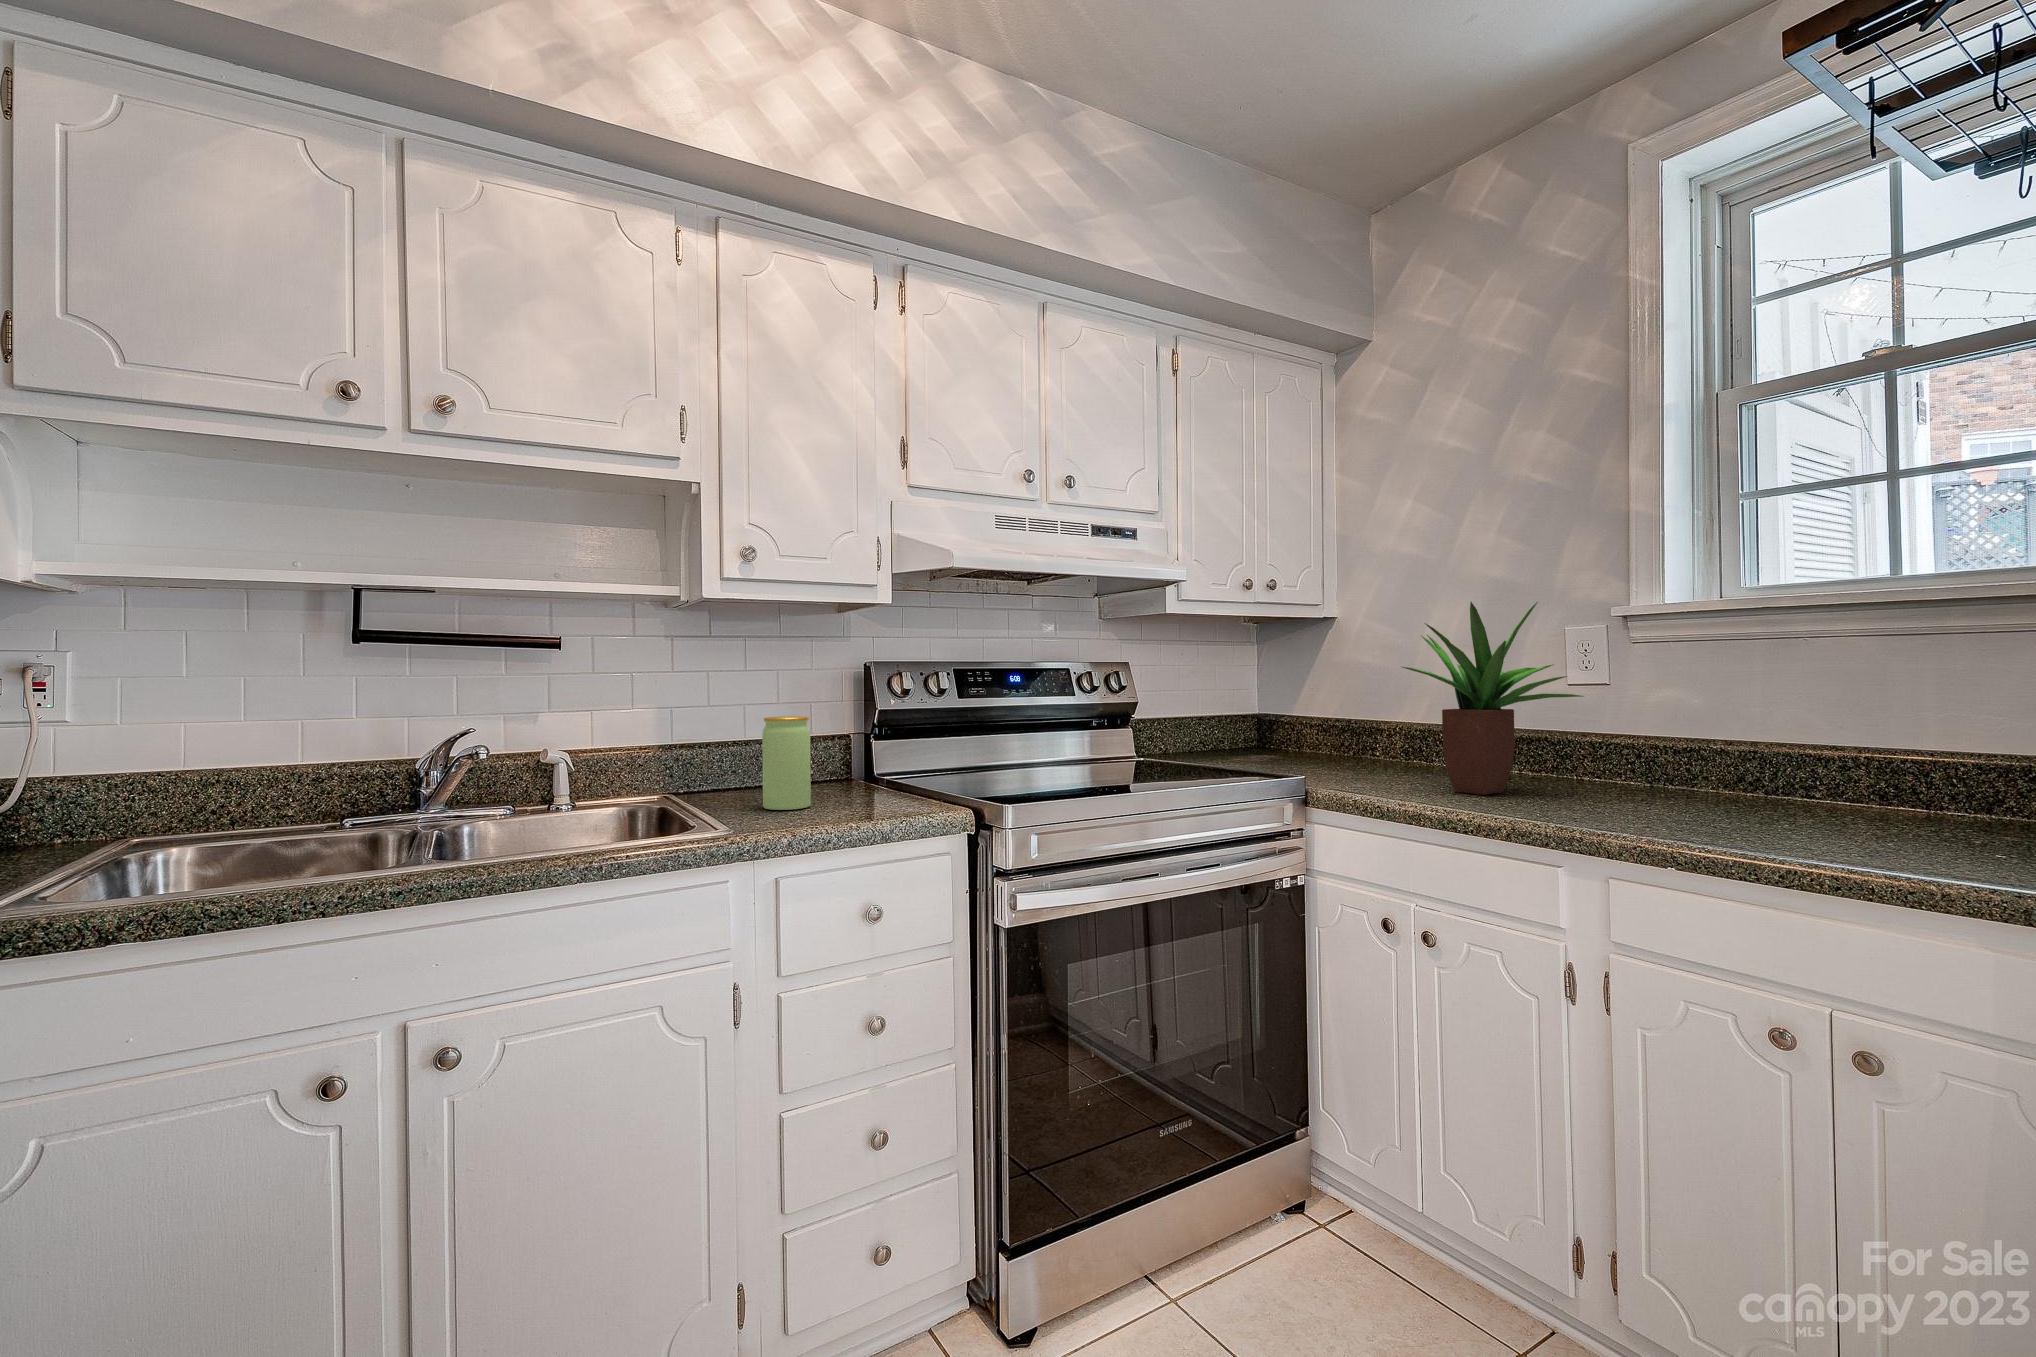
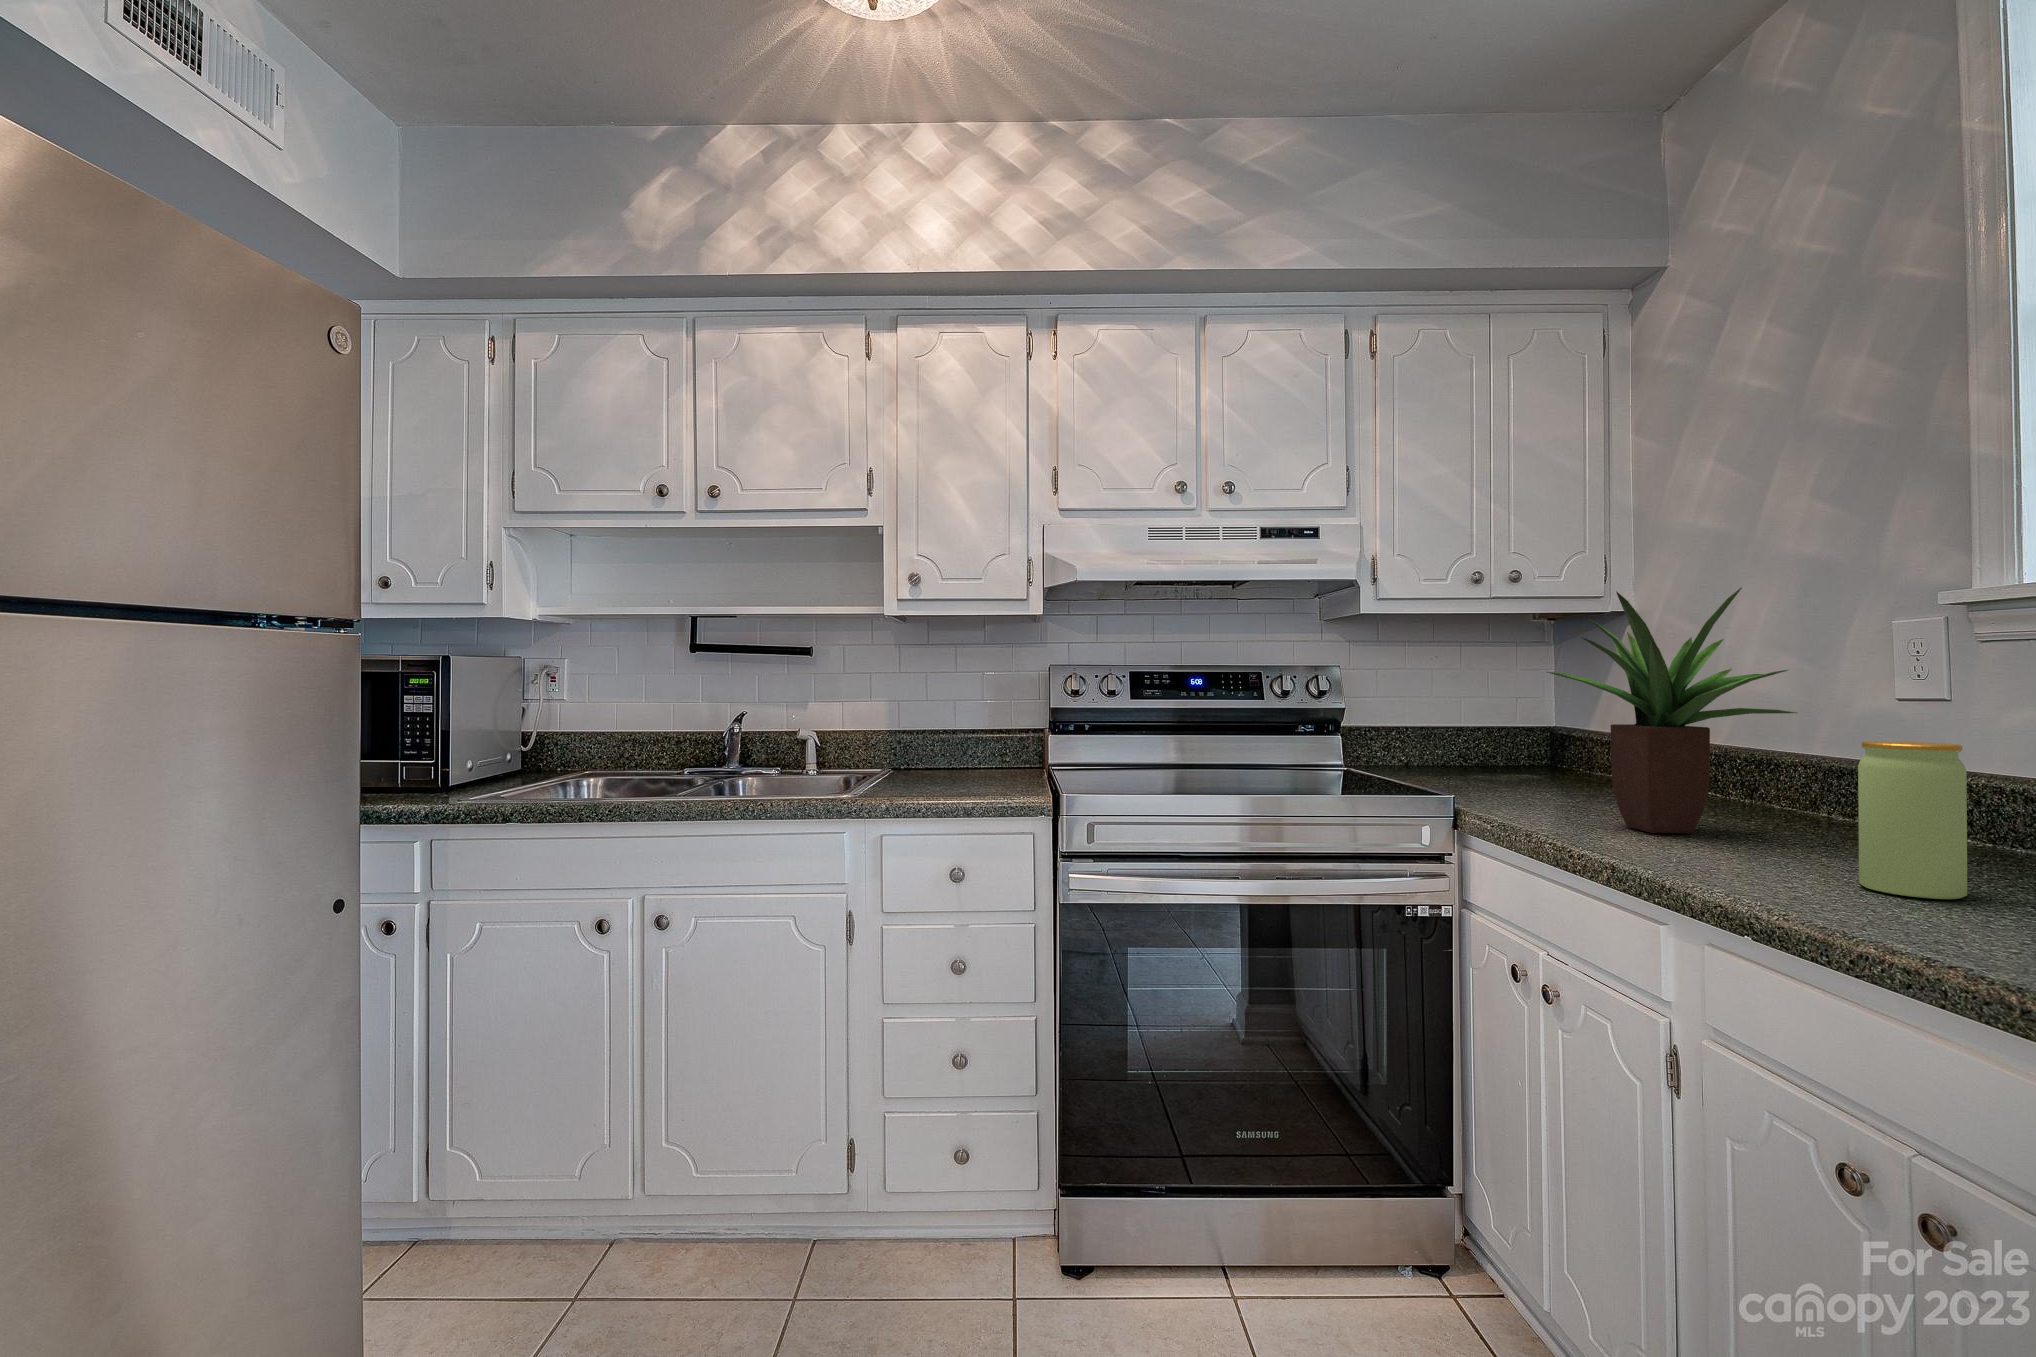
jar: present [762,716,811,810] -> present [1858,741,1967,899]

